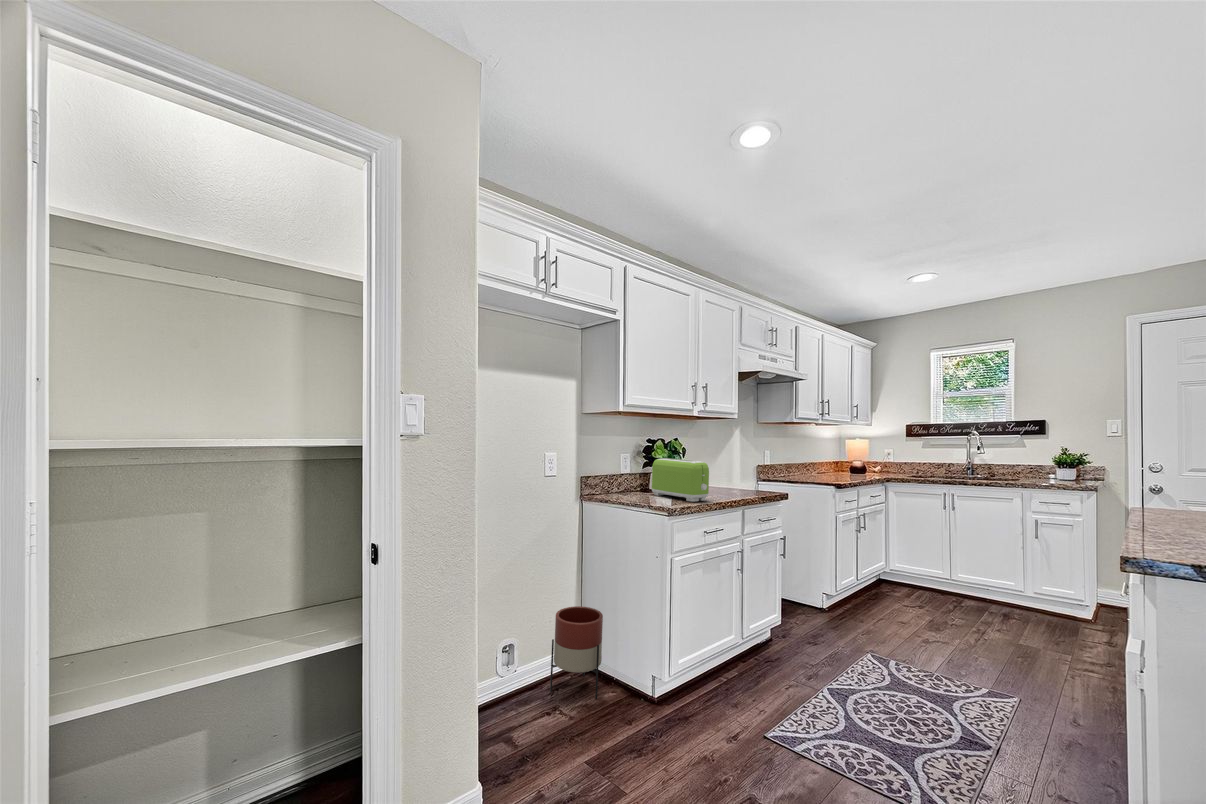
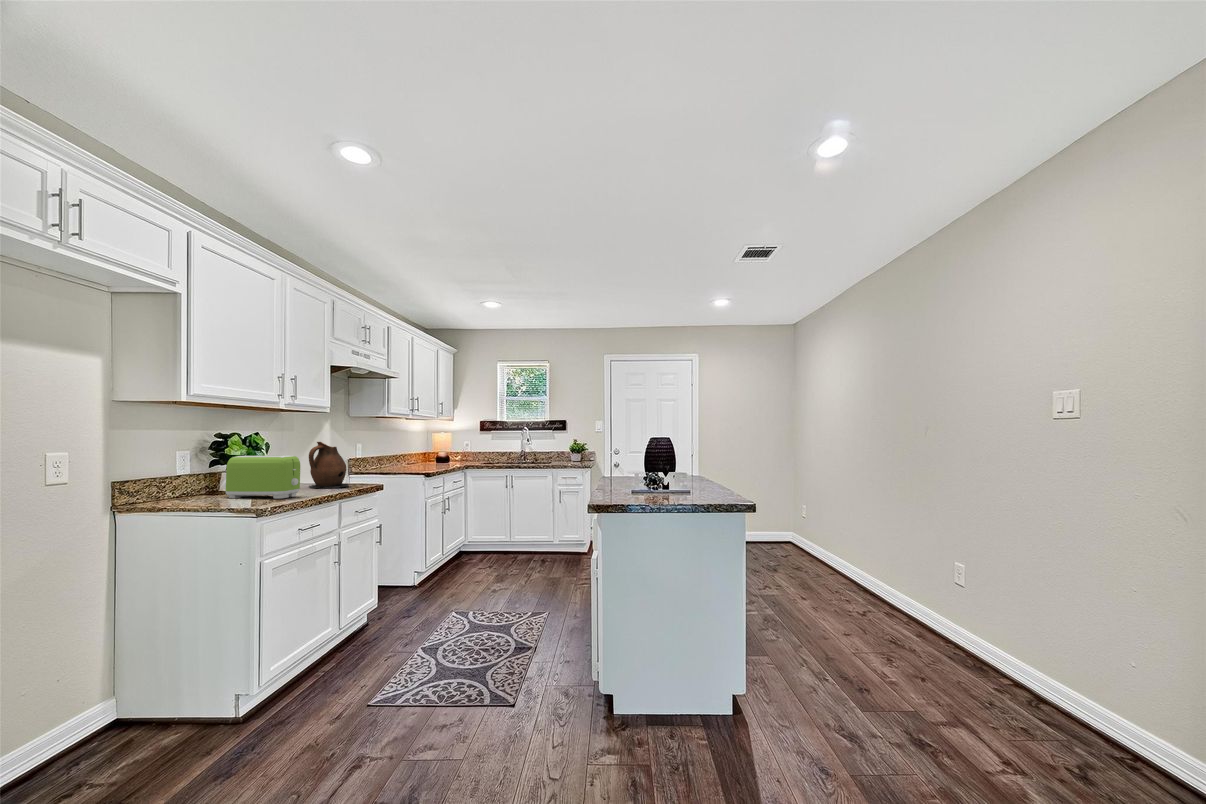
ceramic pitcher: none [719,448,755,495] -> present [309,442,348,488]
planter: present [550,606,603,699] -> none [67,646,158,772]

